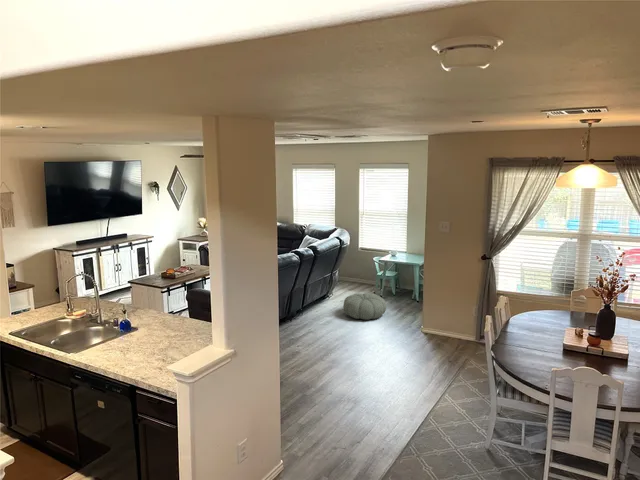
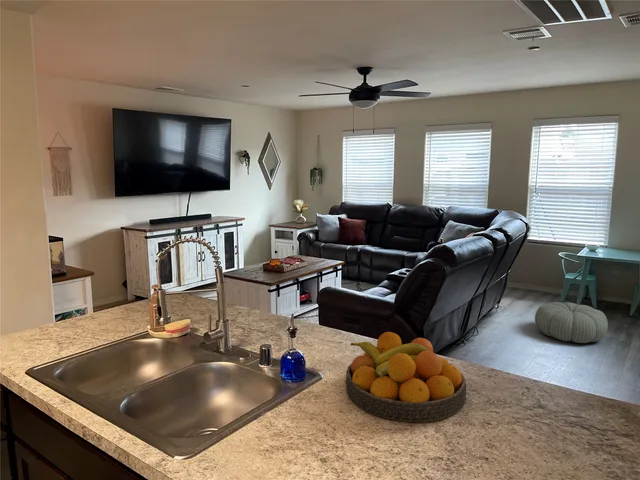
fruit bowl: none [141,311,189,341] -> present [346,332,466,422]

